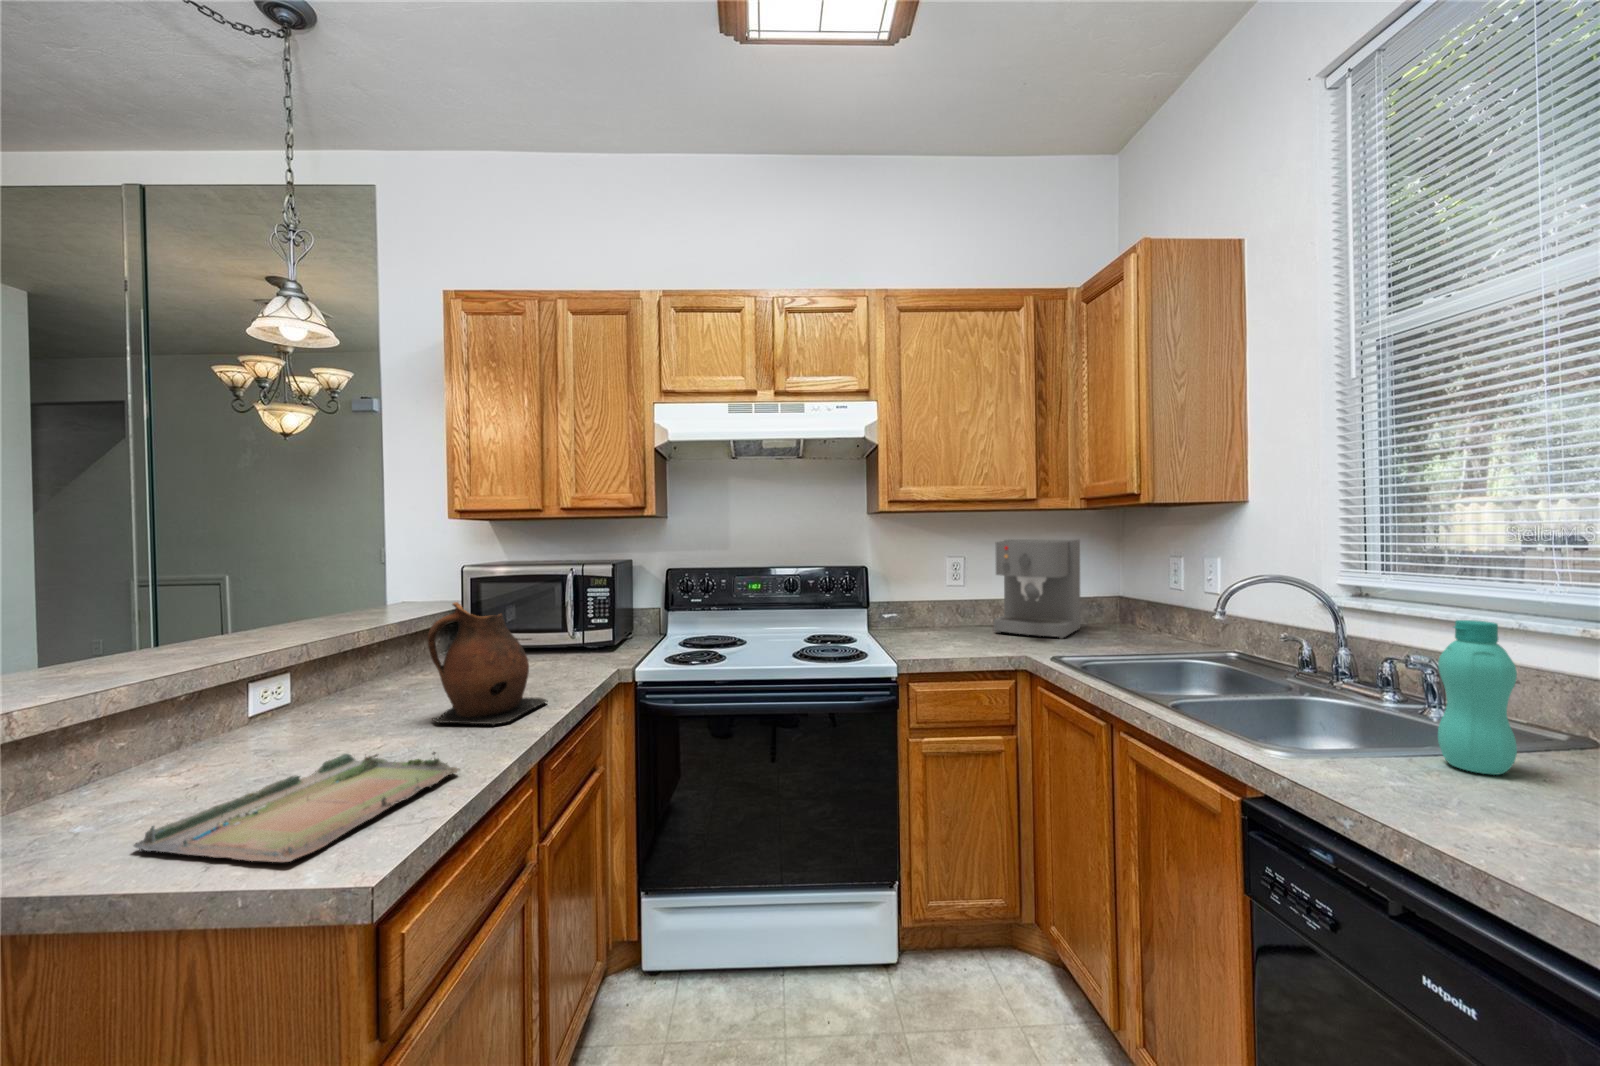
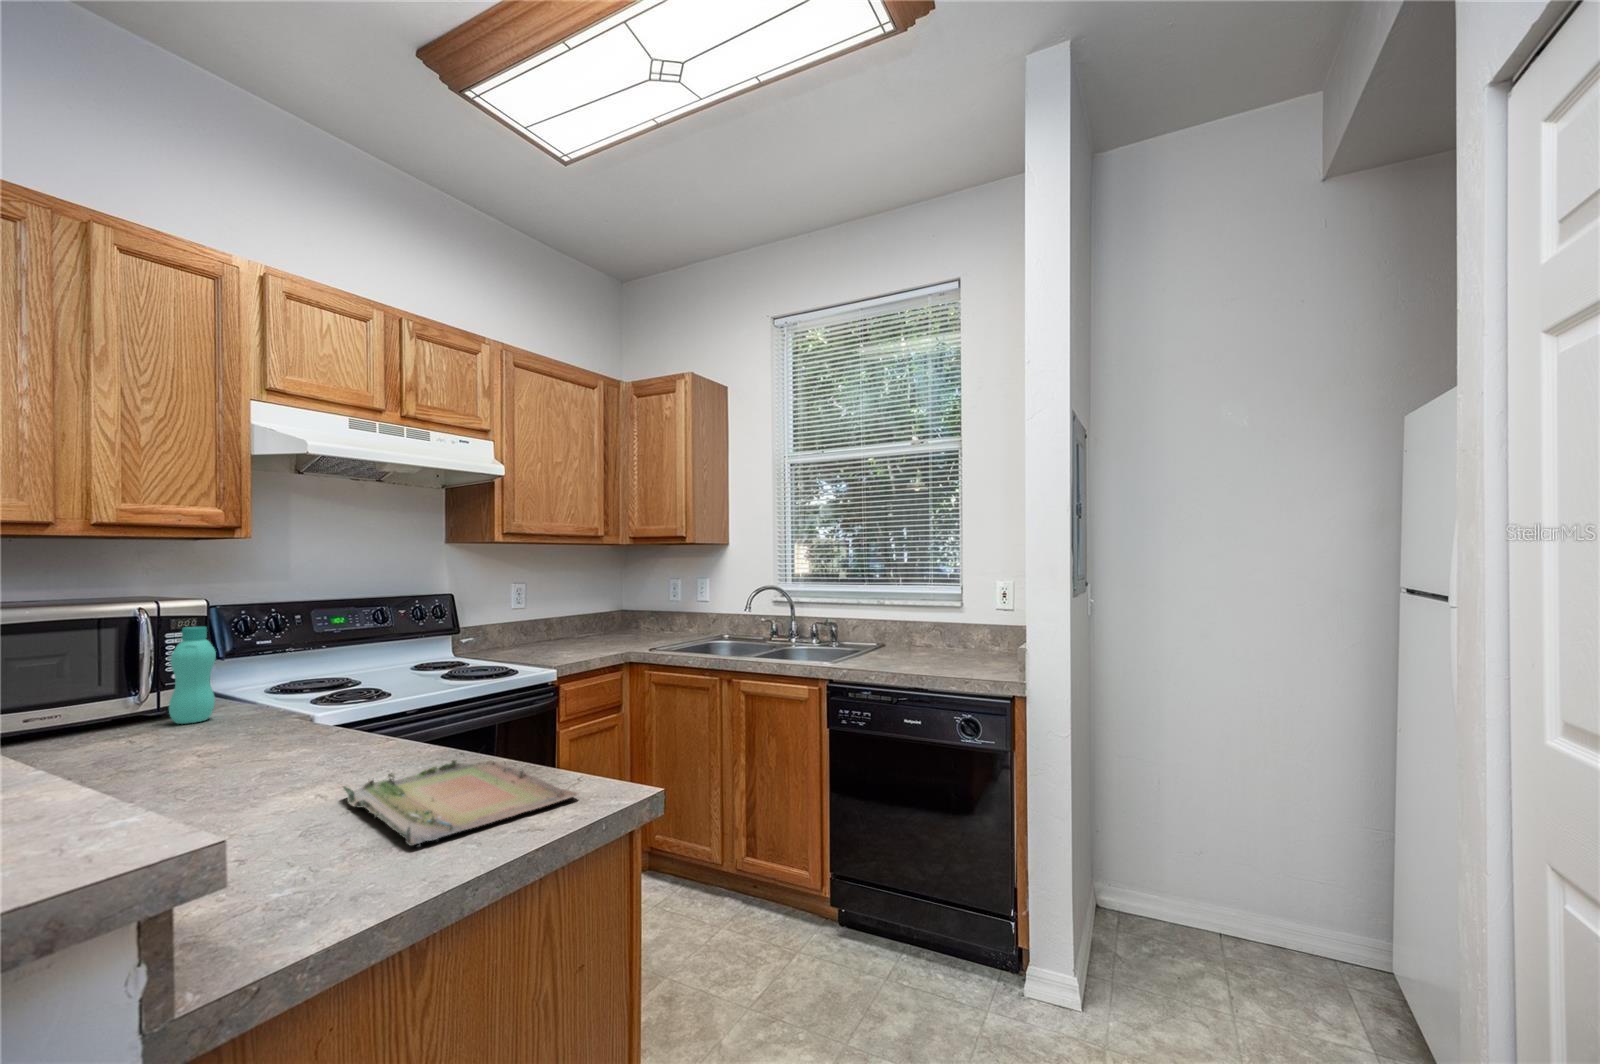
coffee maker: present [994,539,1080,639] -> none [560,567,621,645]
ceramic pitcher: present [428,602,547,726] -> none [237,633,379,772]
bottle: present [1438,620,1517,775] -> present [169,627,216,724]

